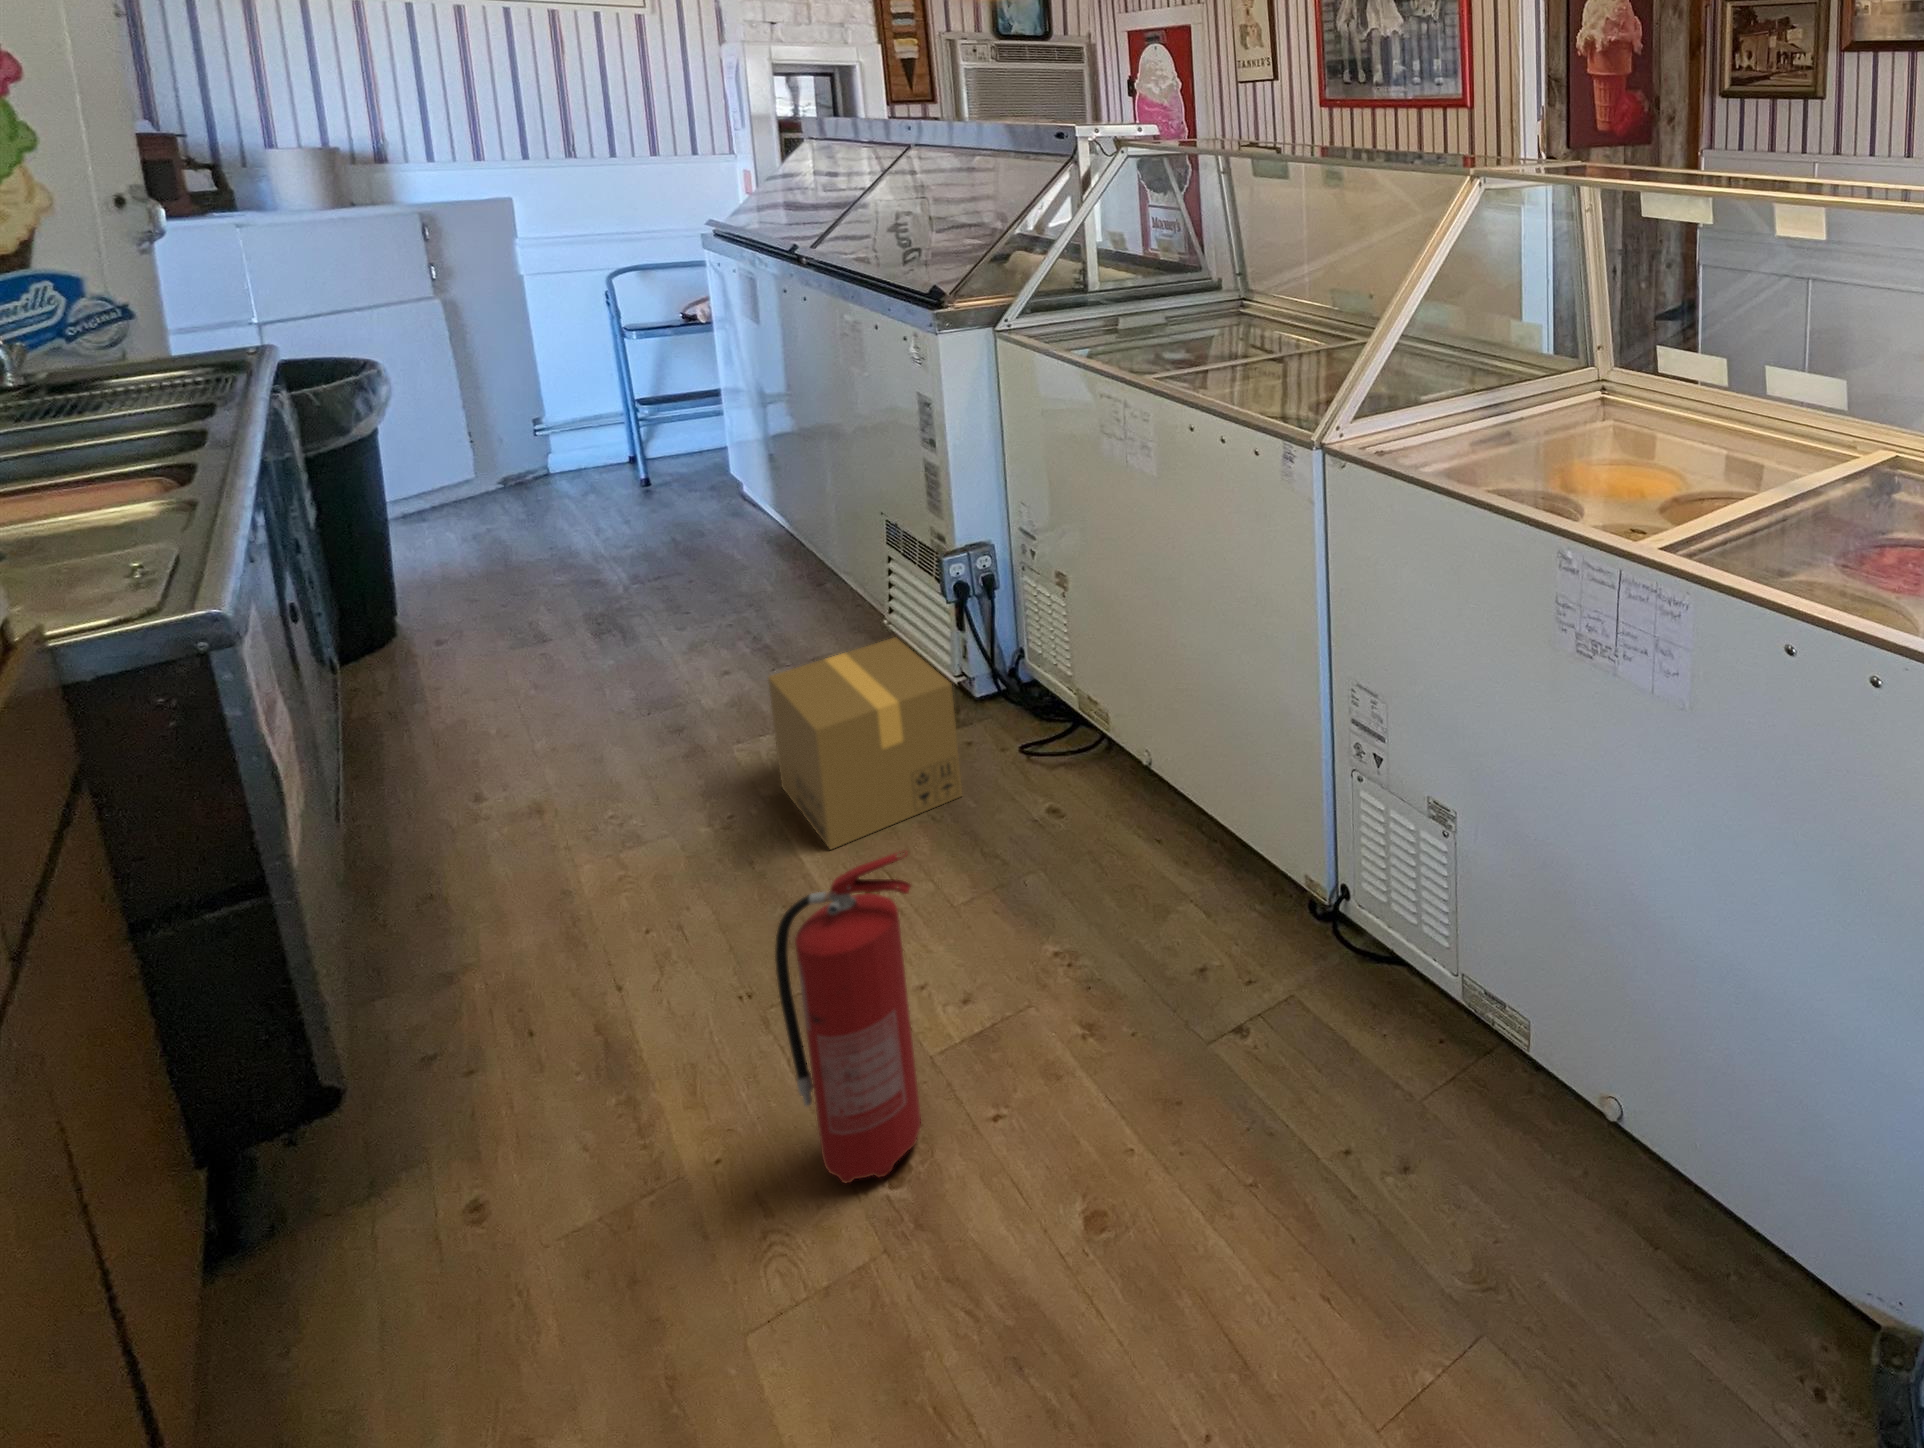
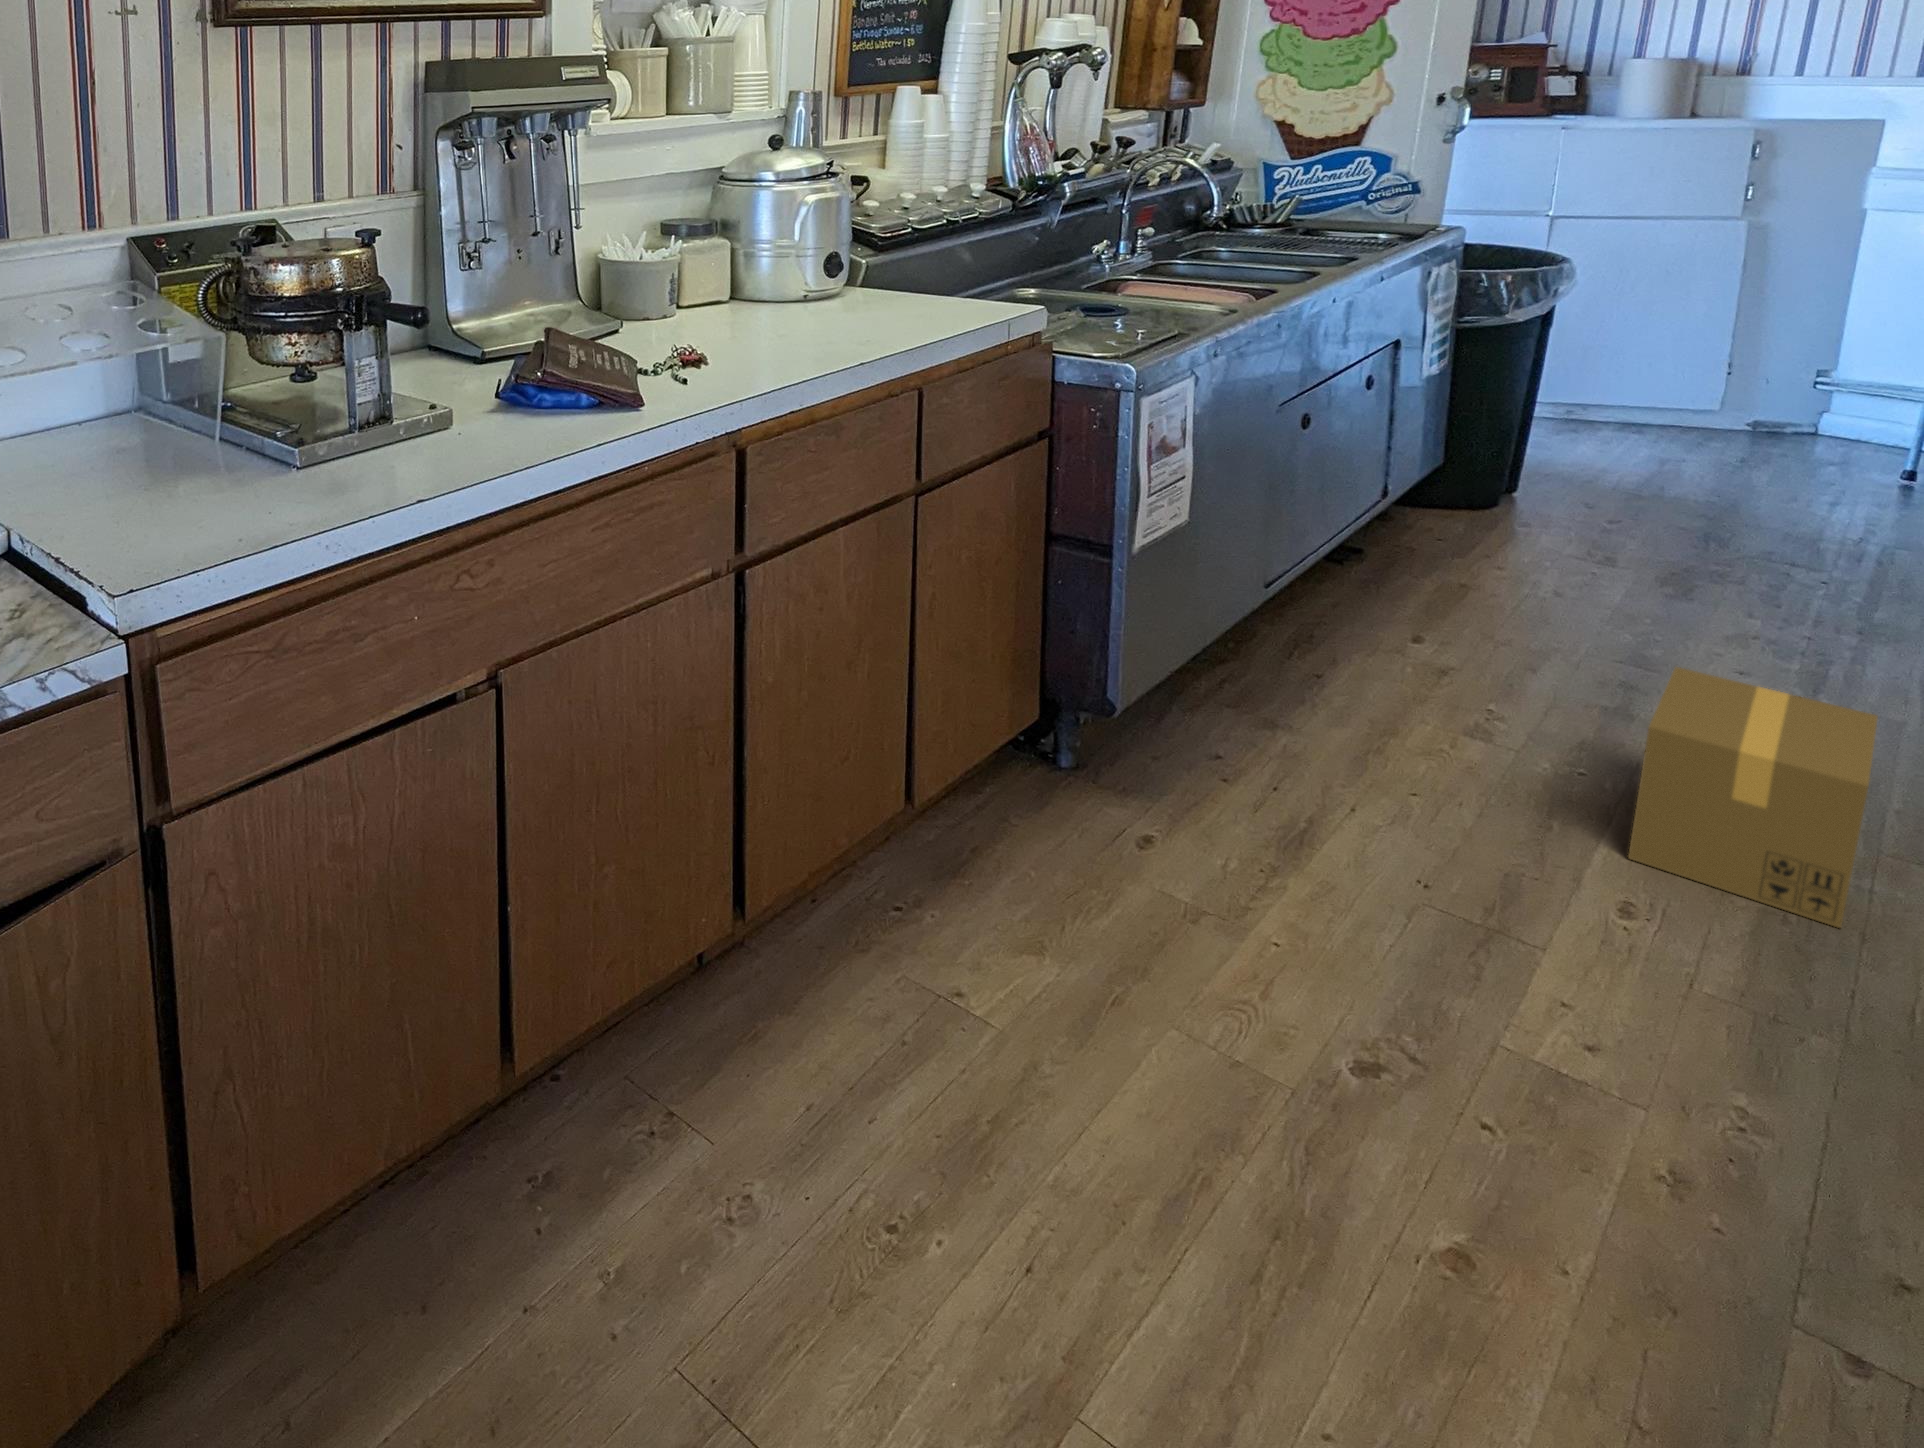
fire extinguisher: present [775,851,921,1183] -> none [1319,765,1457,1059]

